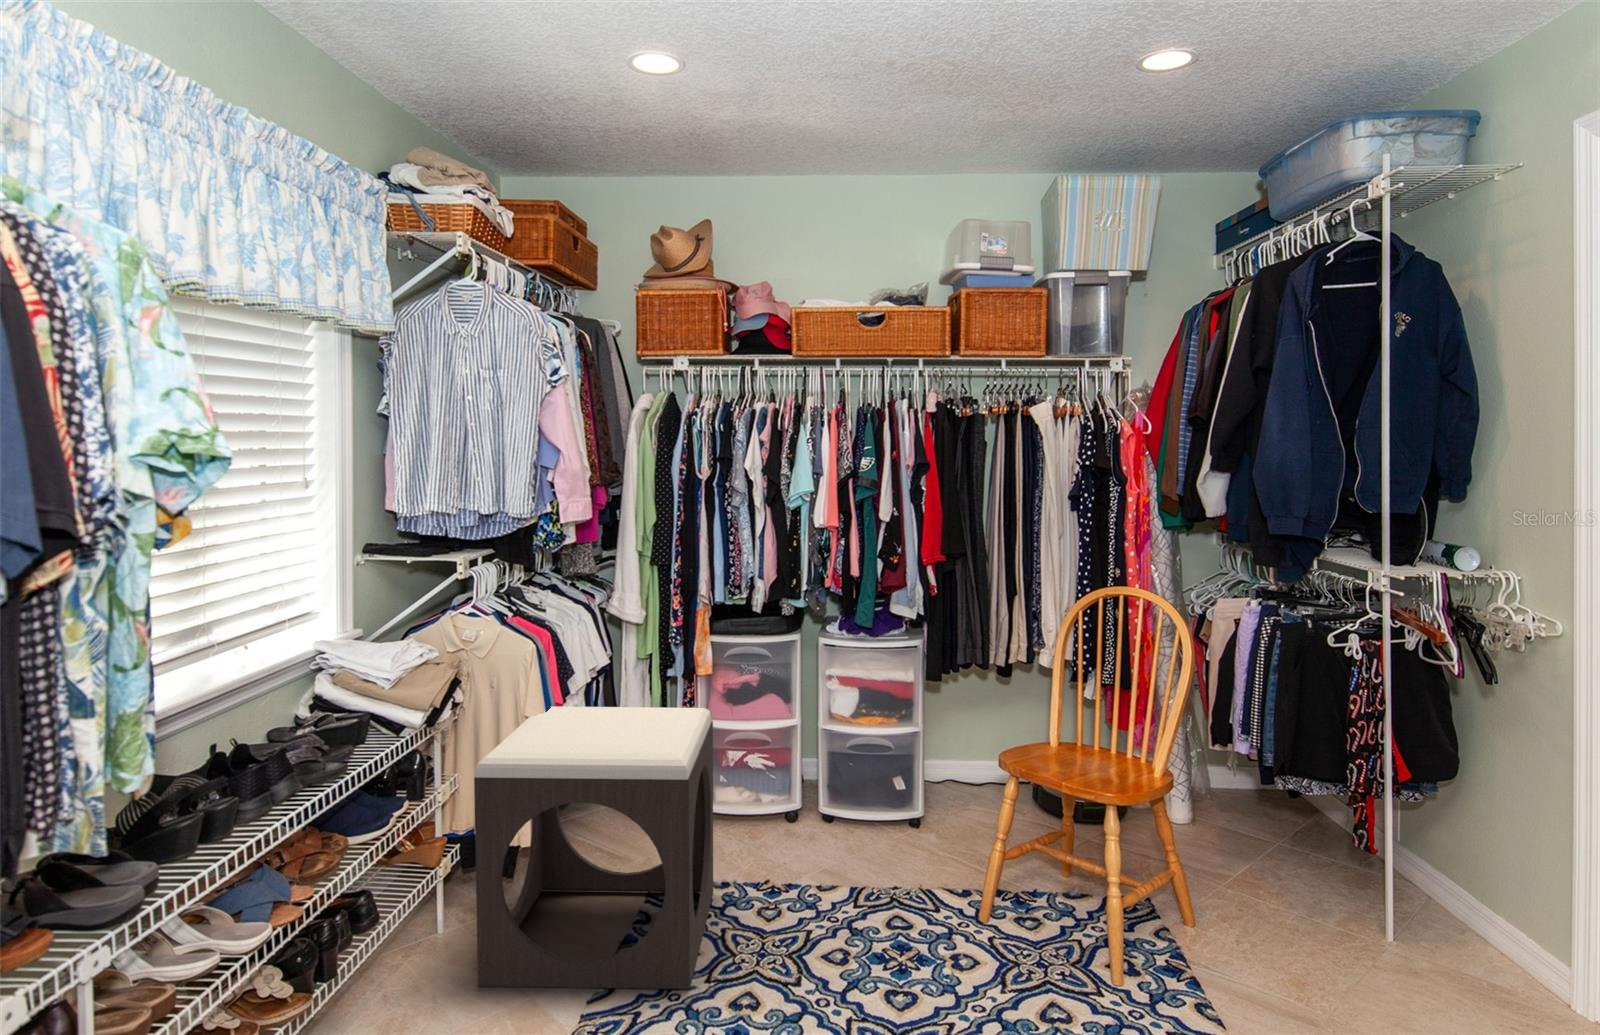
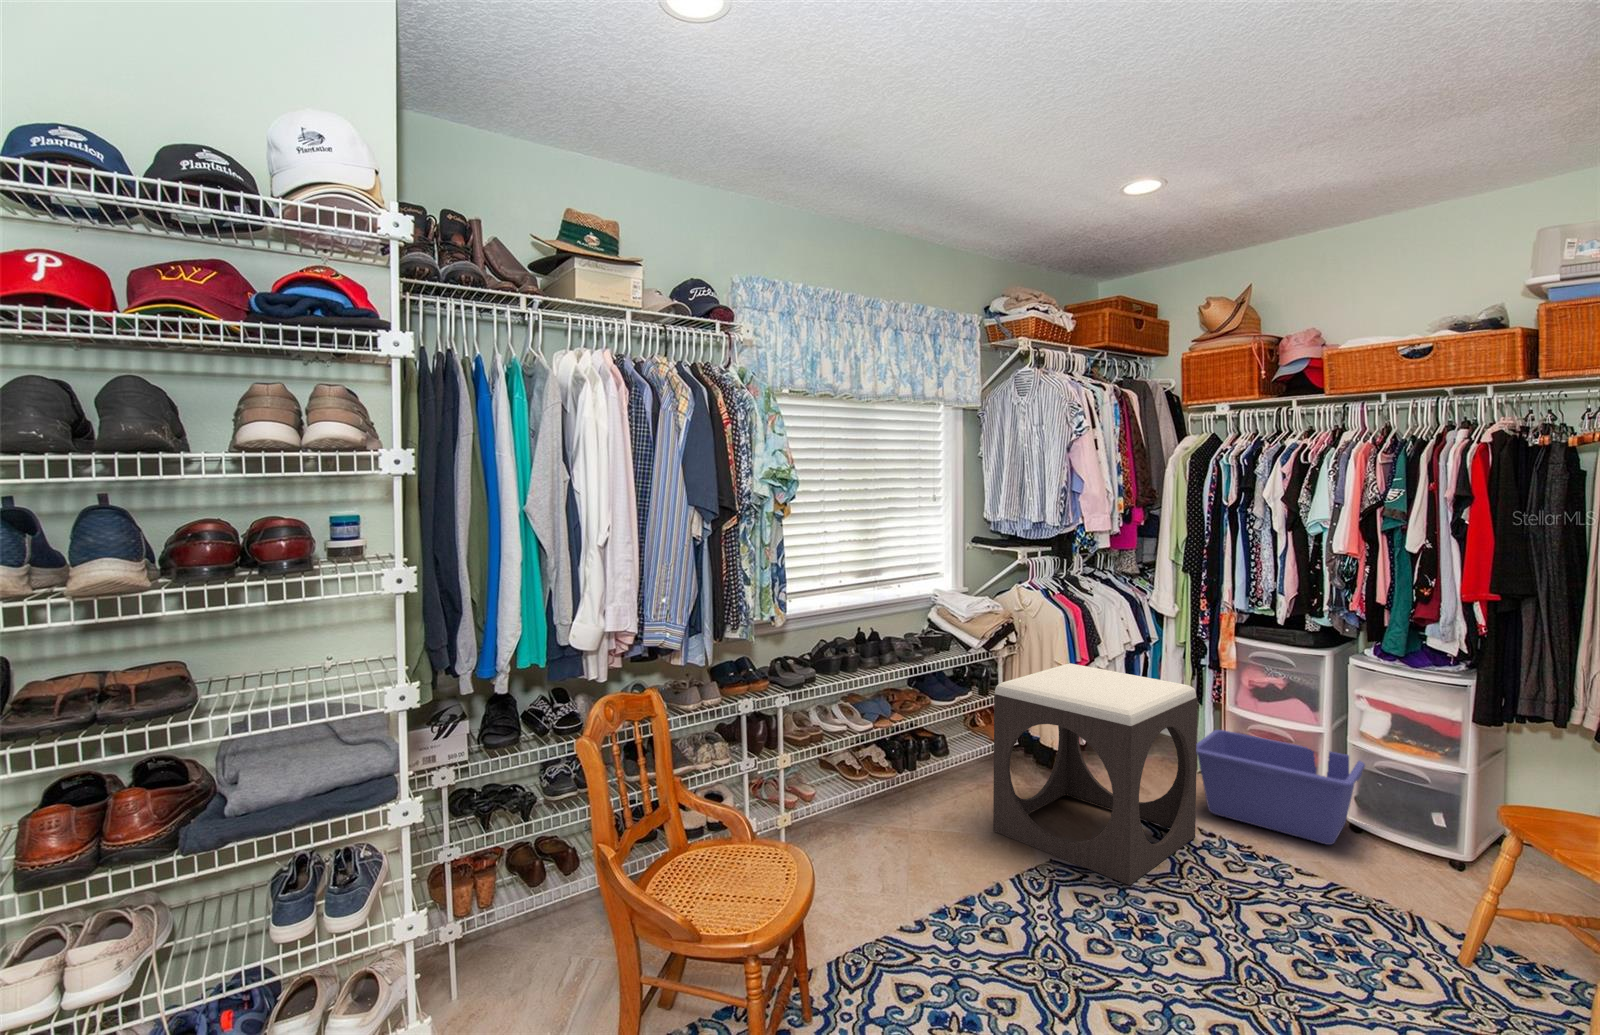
storage bin: none [688,750,853,856] -> present [1197,730,1365,845]

